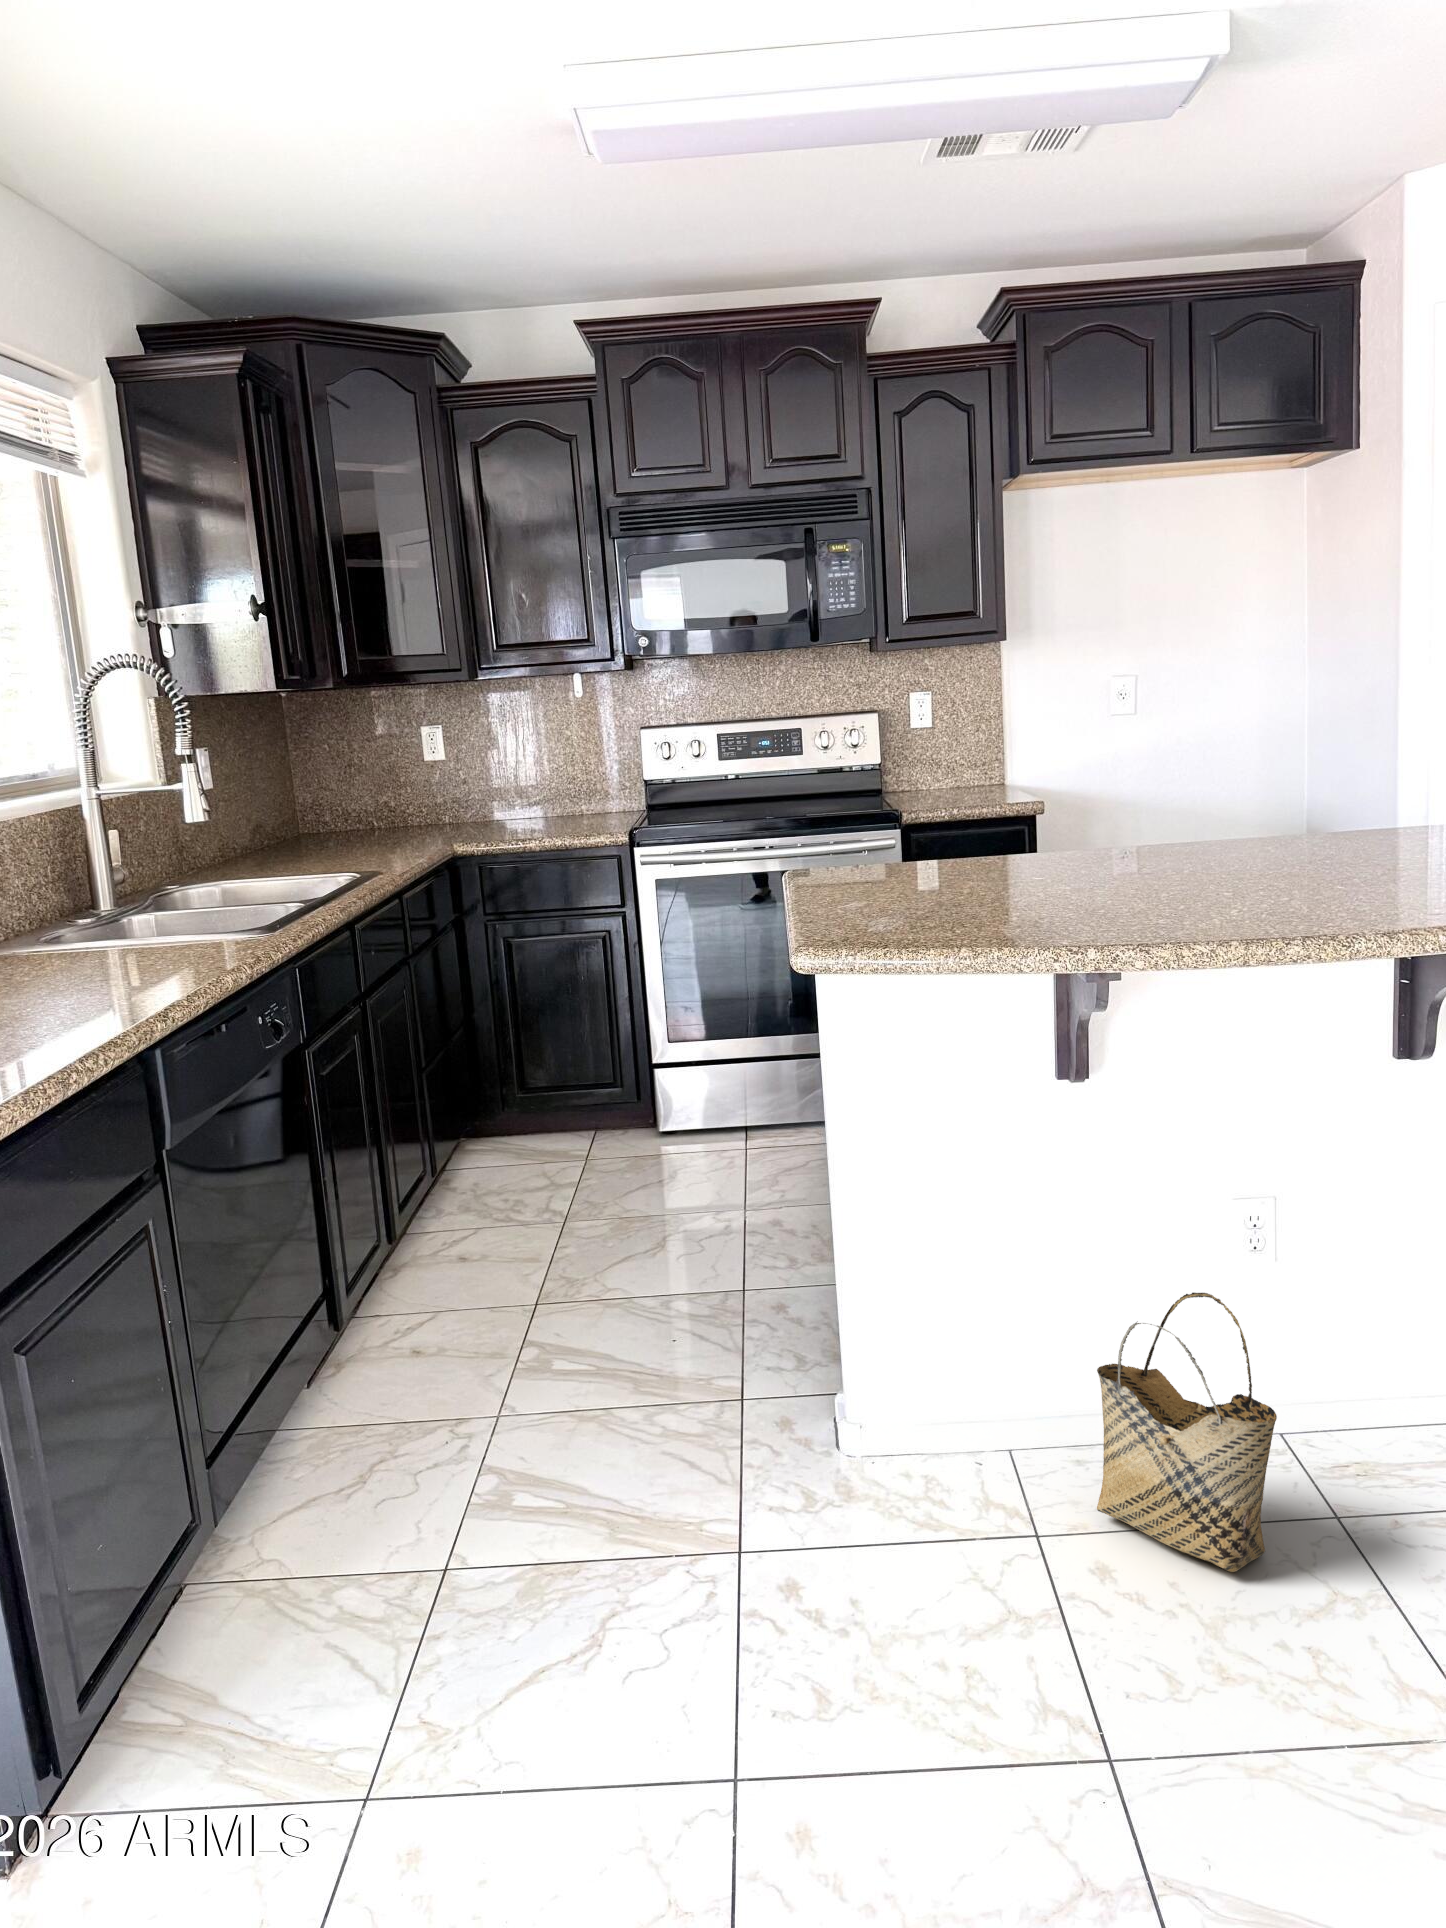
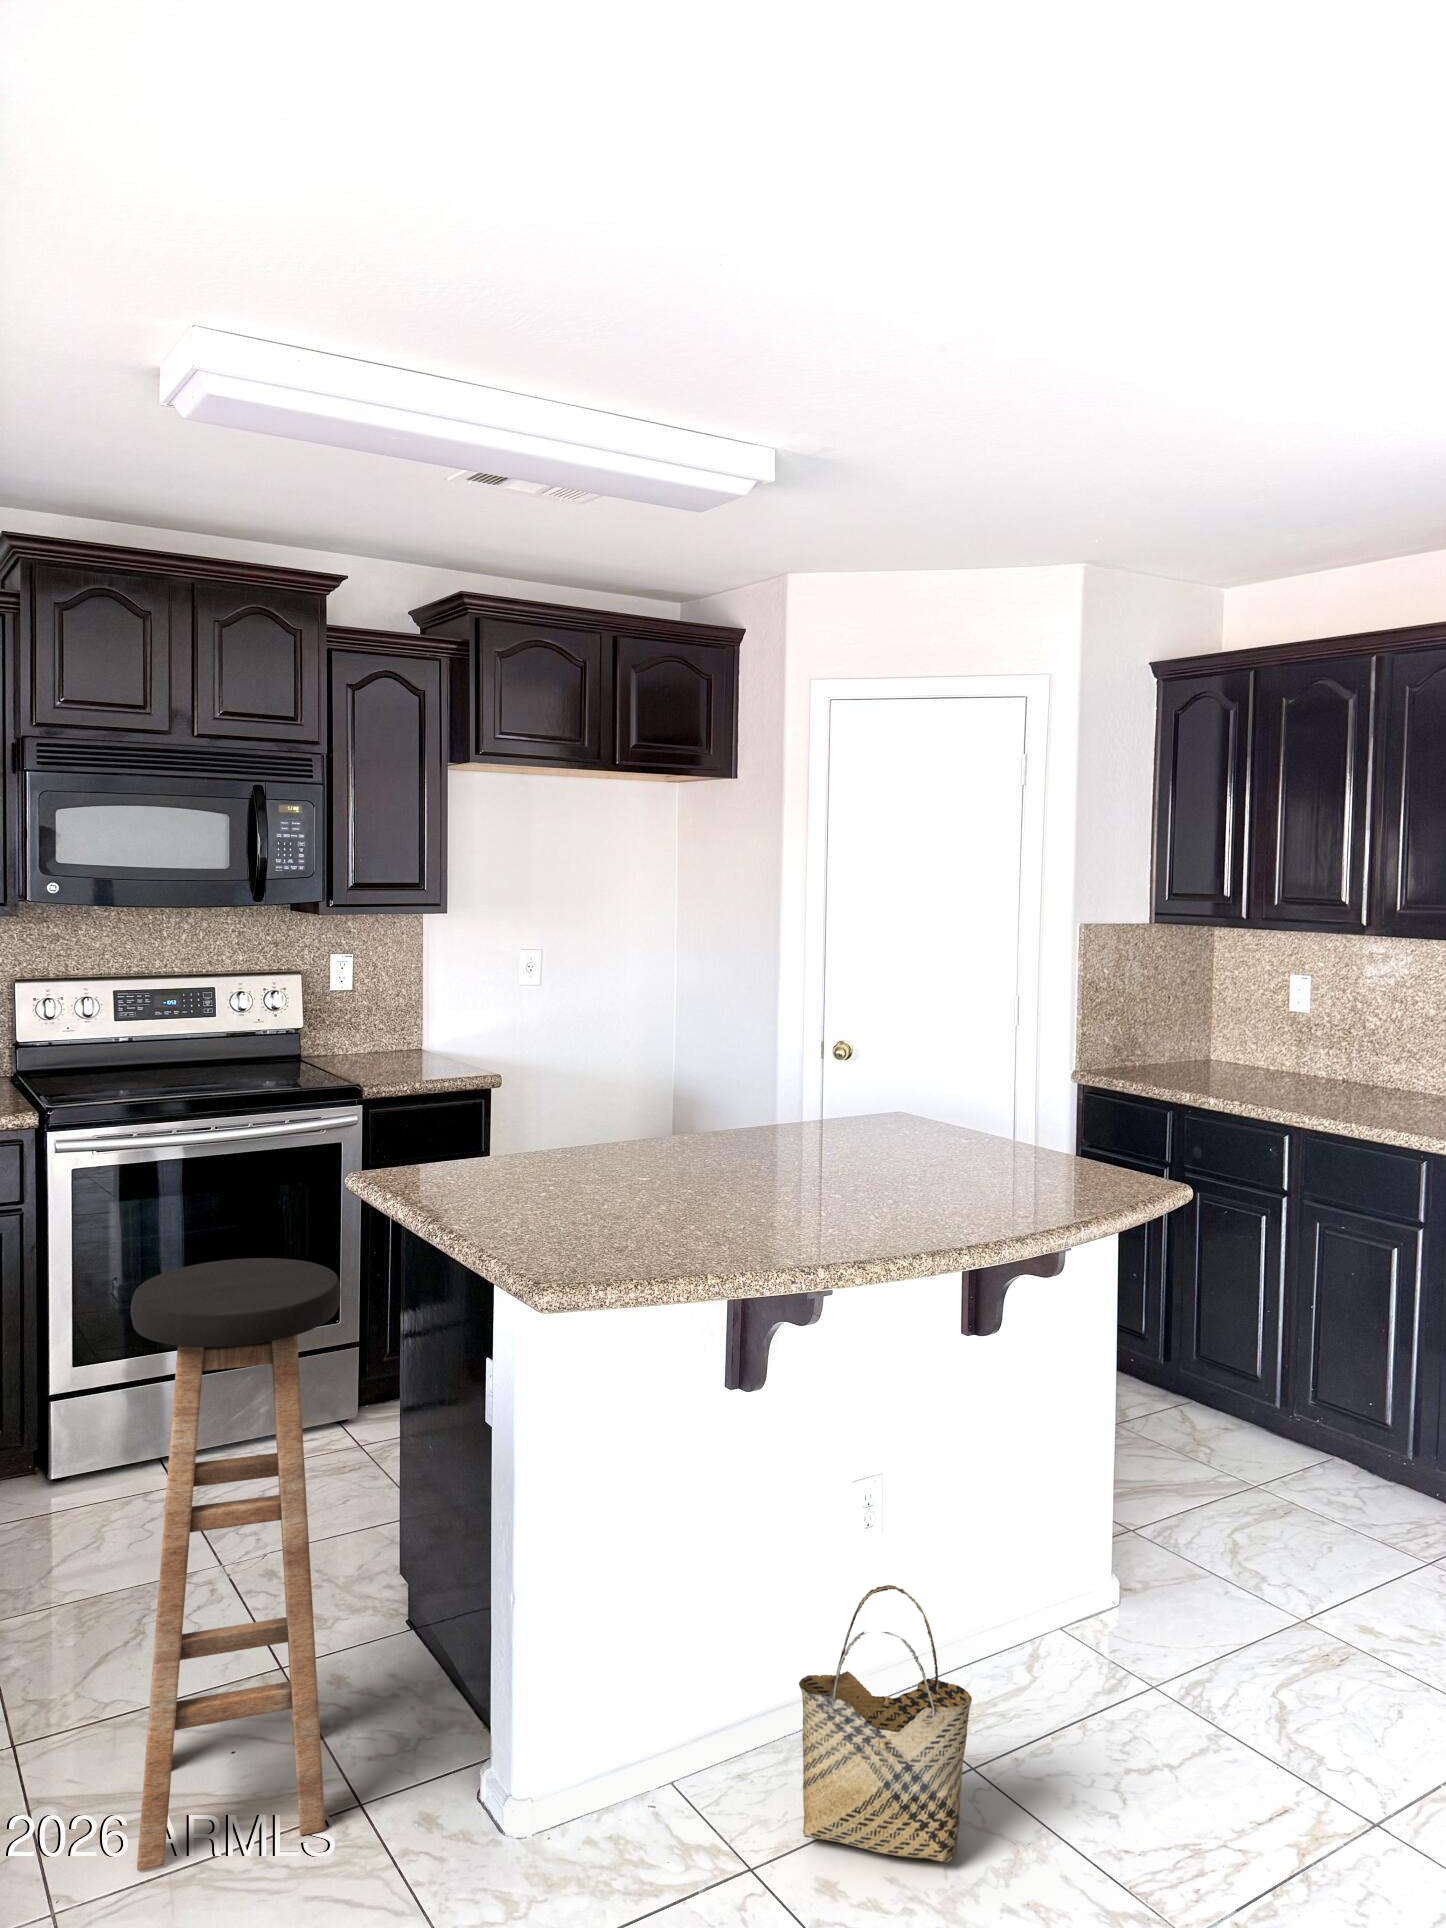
bar stool: none [552,932,749,1399] -> present [131,1258,341,1871]

